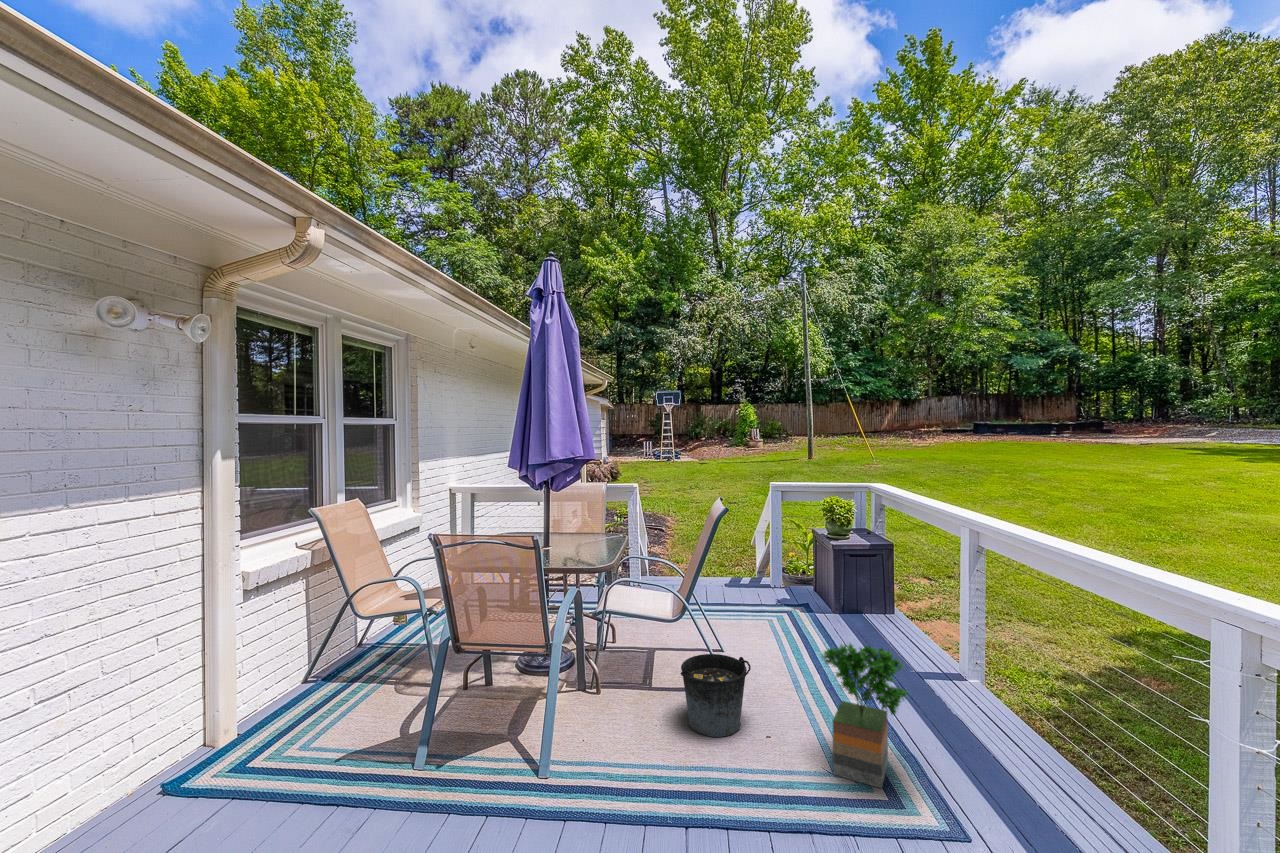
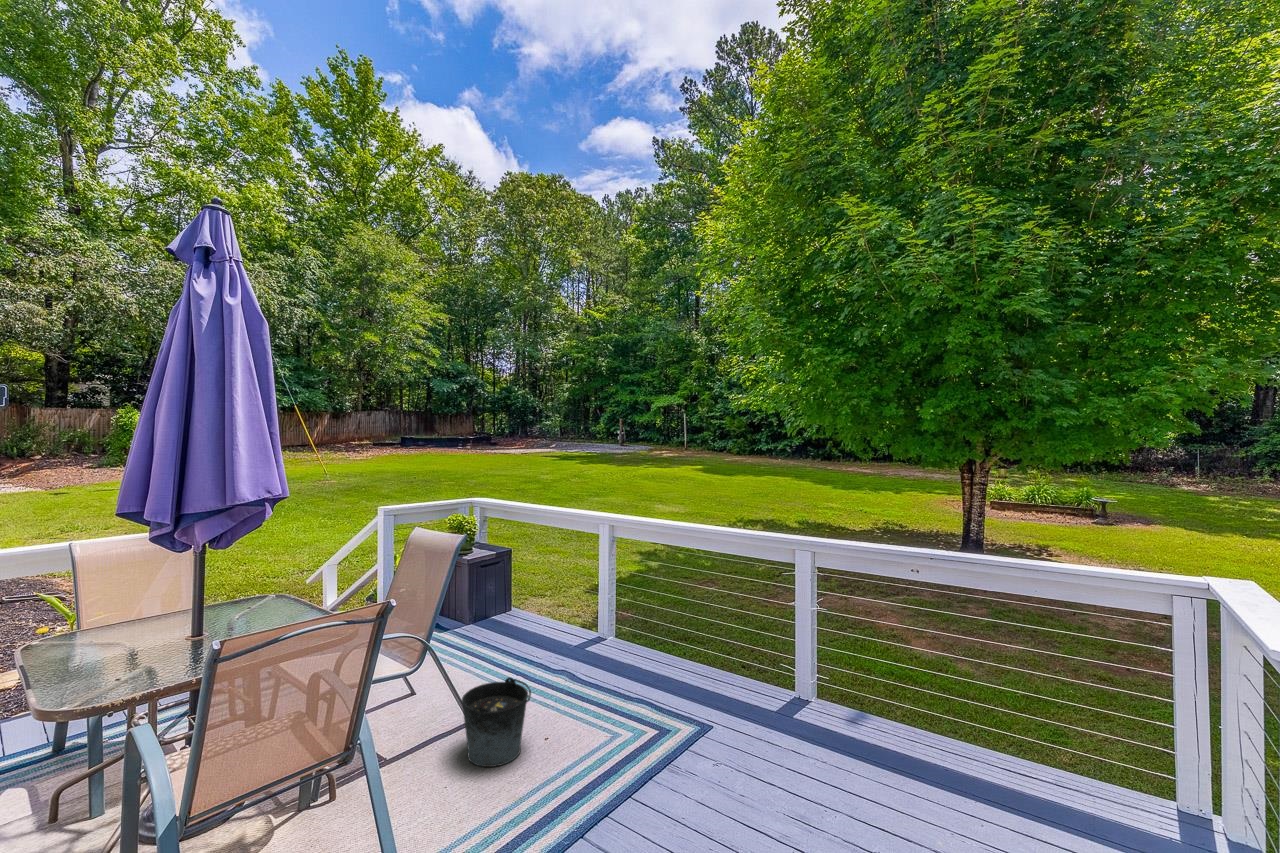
potted tree: present [823,644,907,788] -> none [594,624,666,738]

